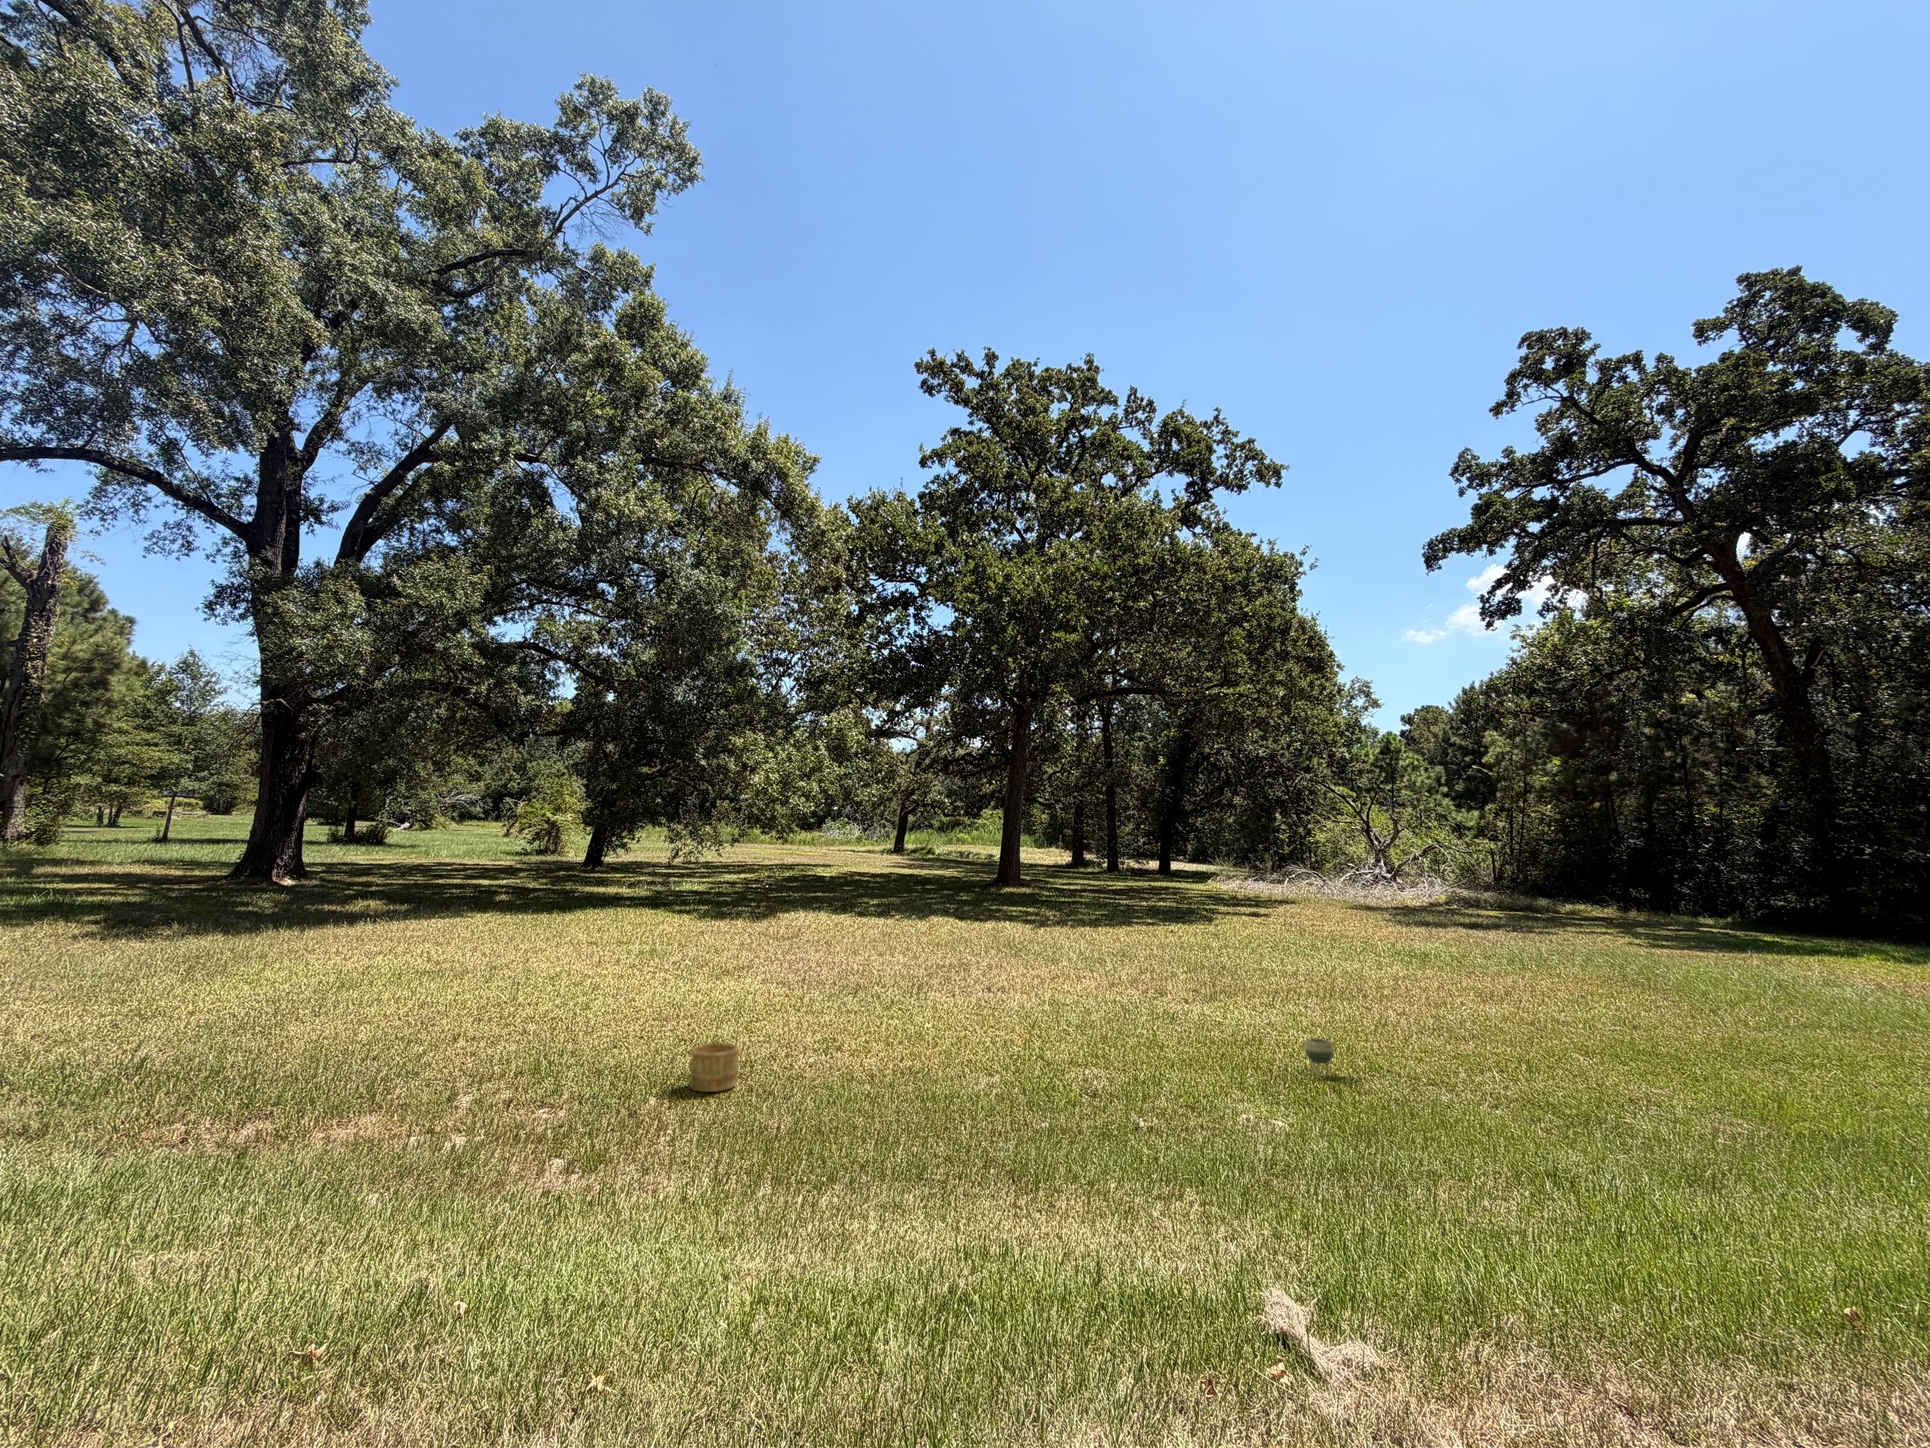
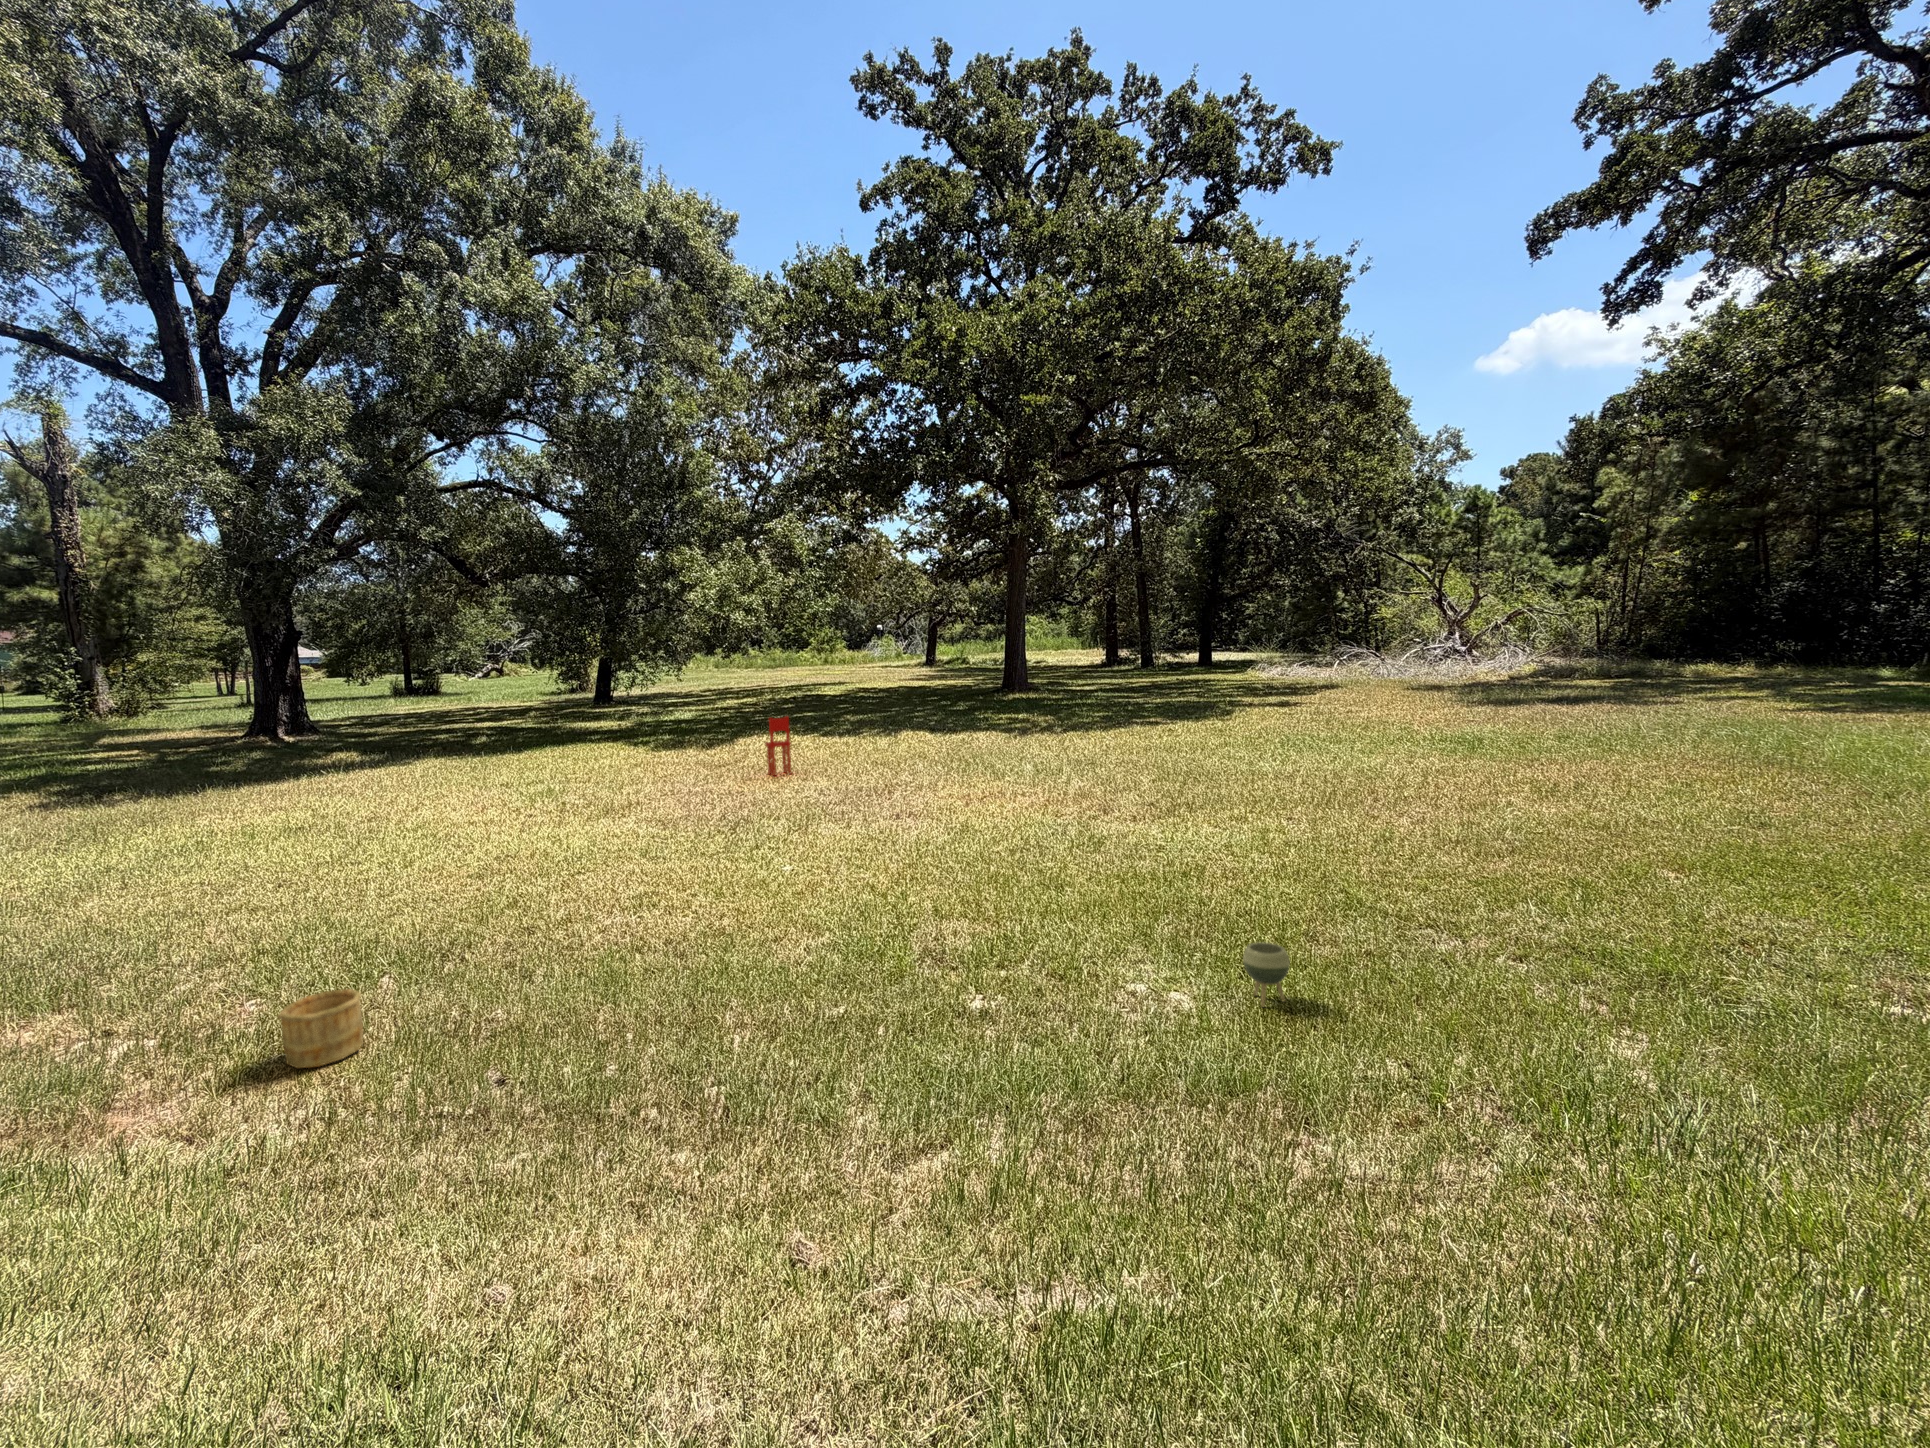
chair: none [839,887,864,940] -> present [765,716,791,776]

